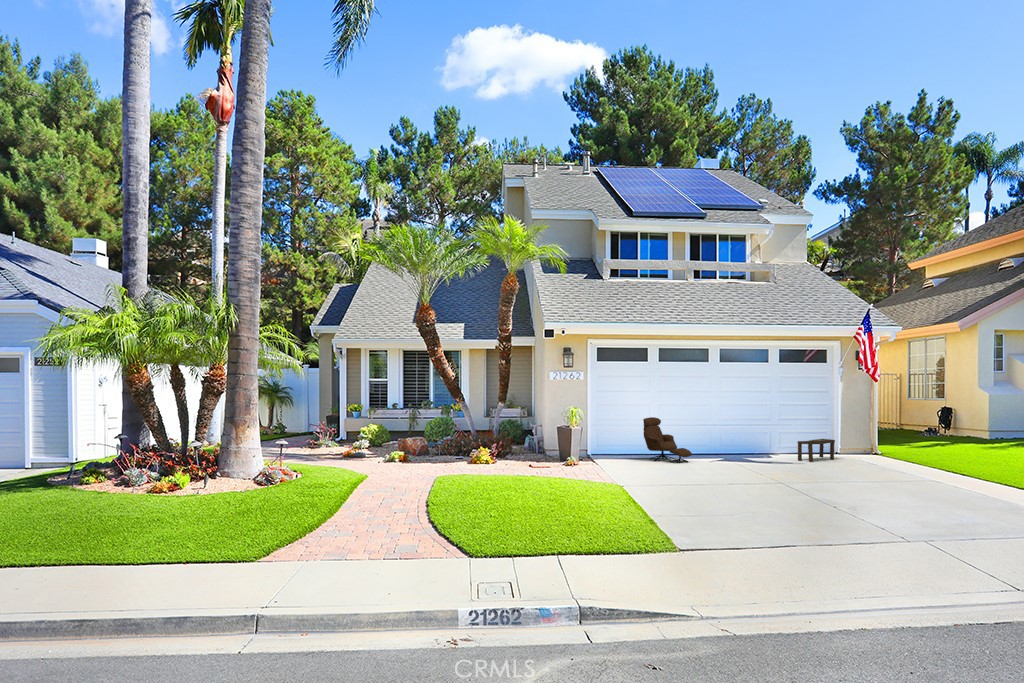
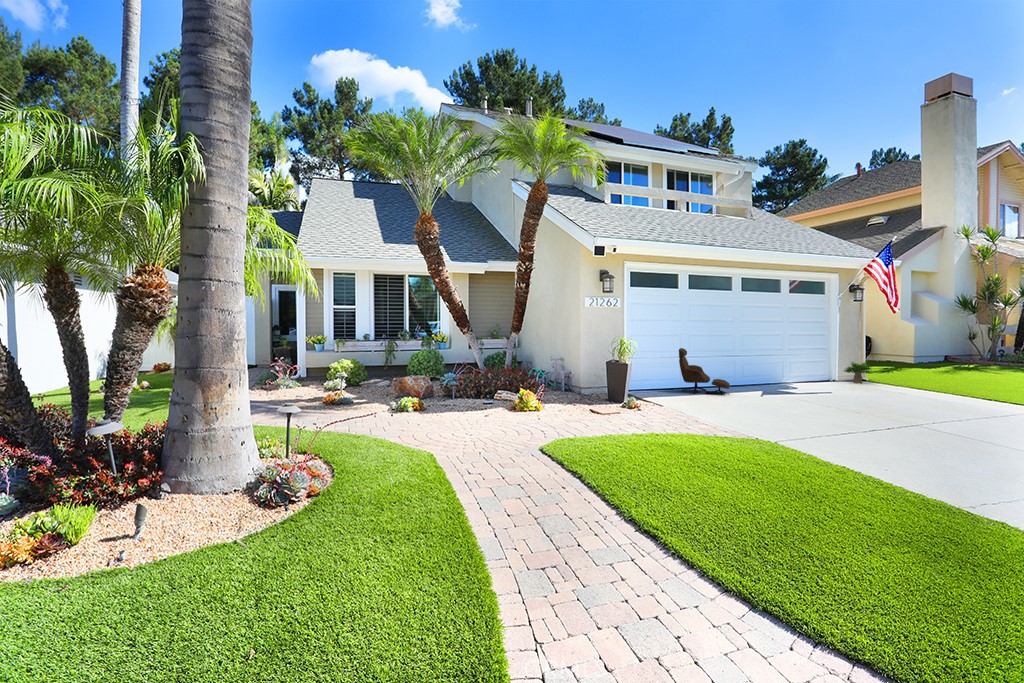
potted plant: none [861,435,895,460] -> present [844,362,872,383]
bench: present [798,439,835,462] -> none [805,365,829,388]

